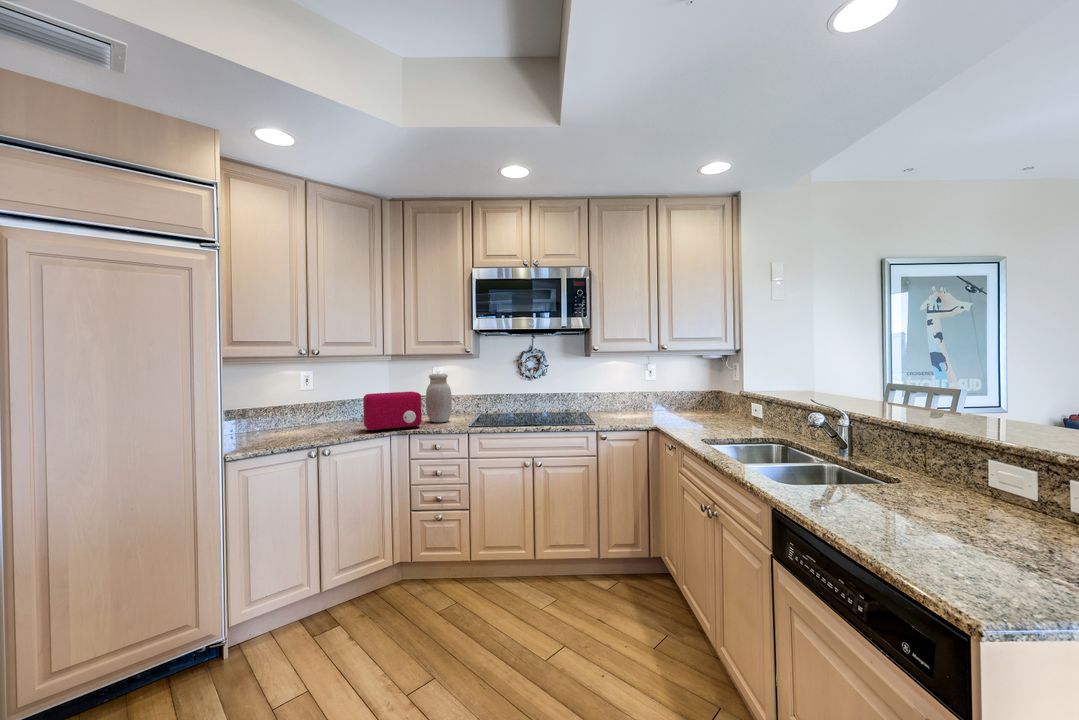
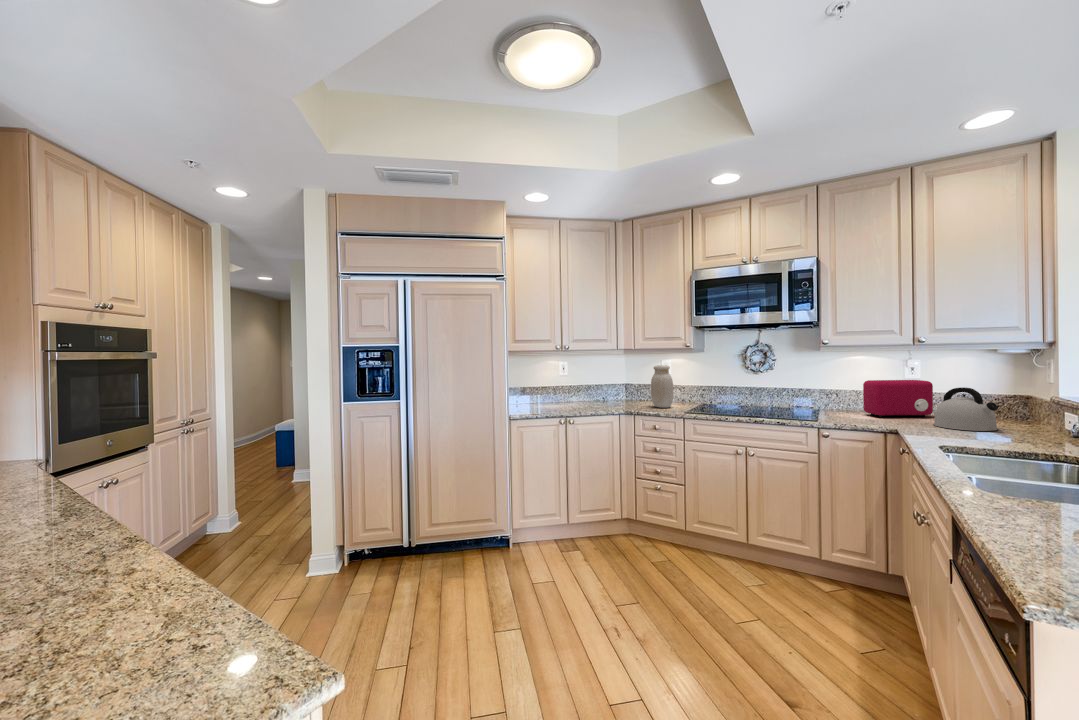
kettle: none [676,387,719,423] -> present [934,388,998,431]
toaster: present [363,392,422,432] -> present [863,380,933,417]

